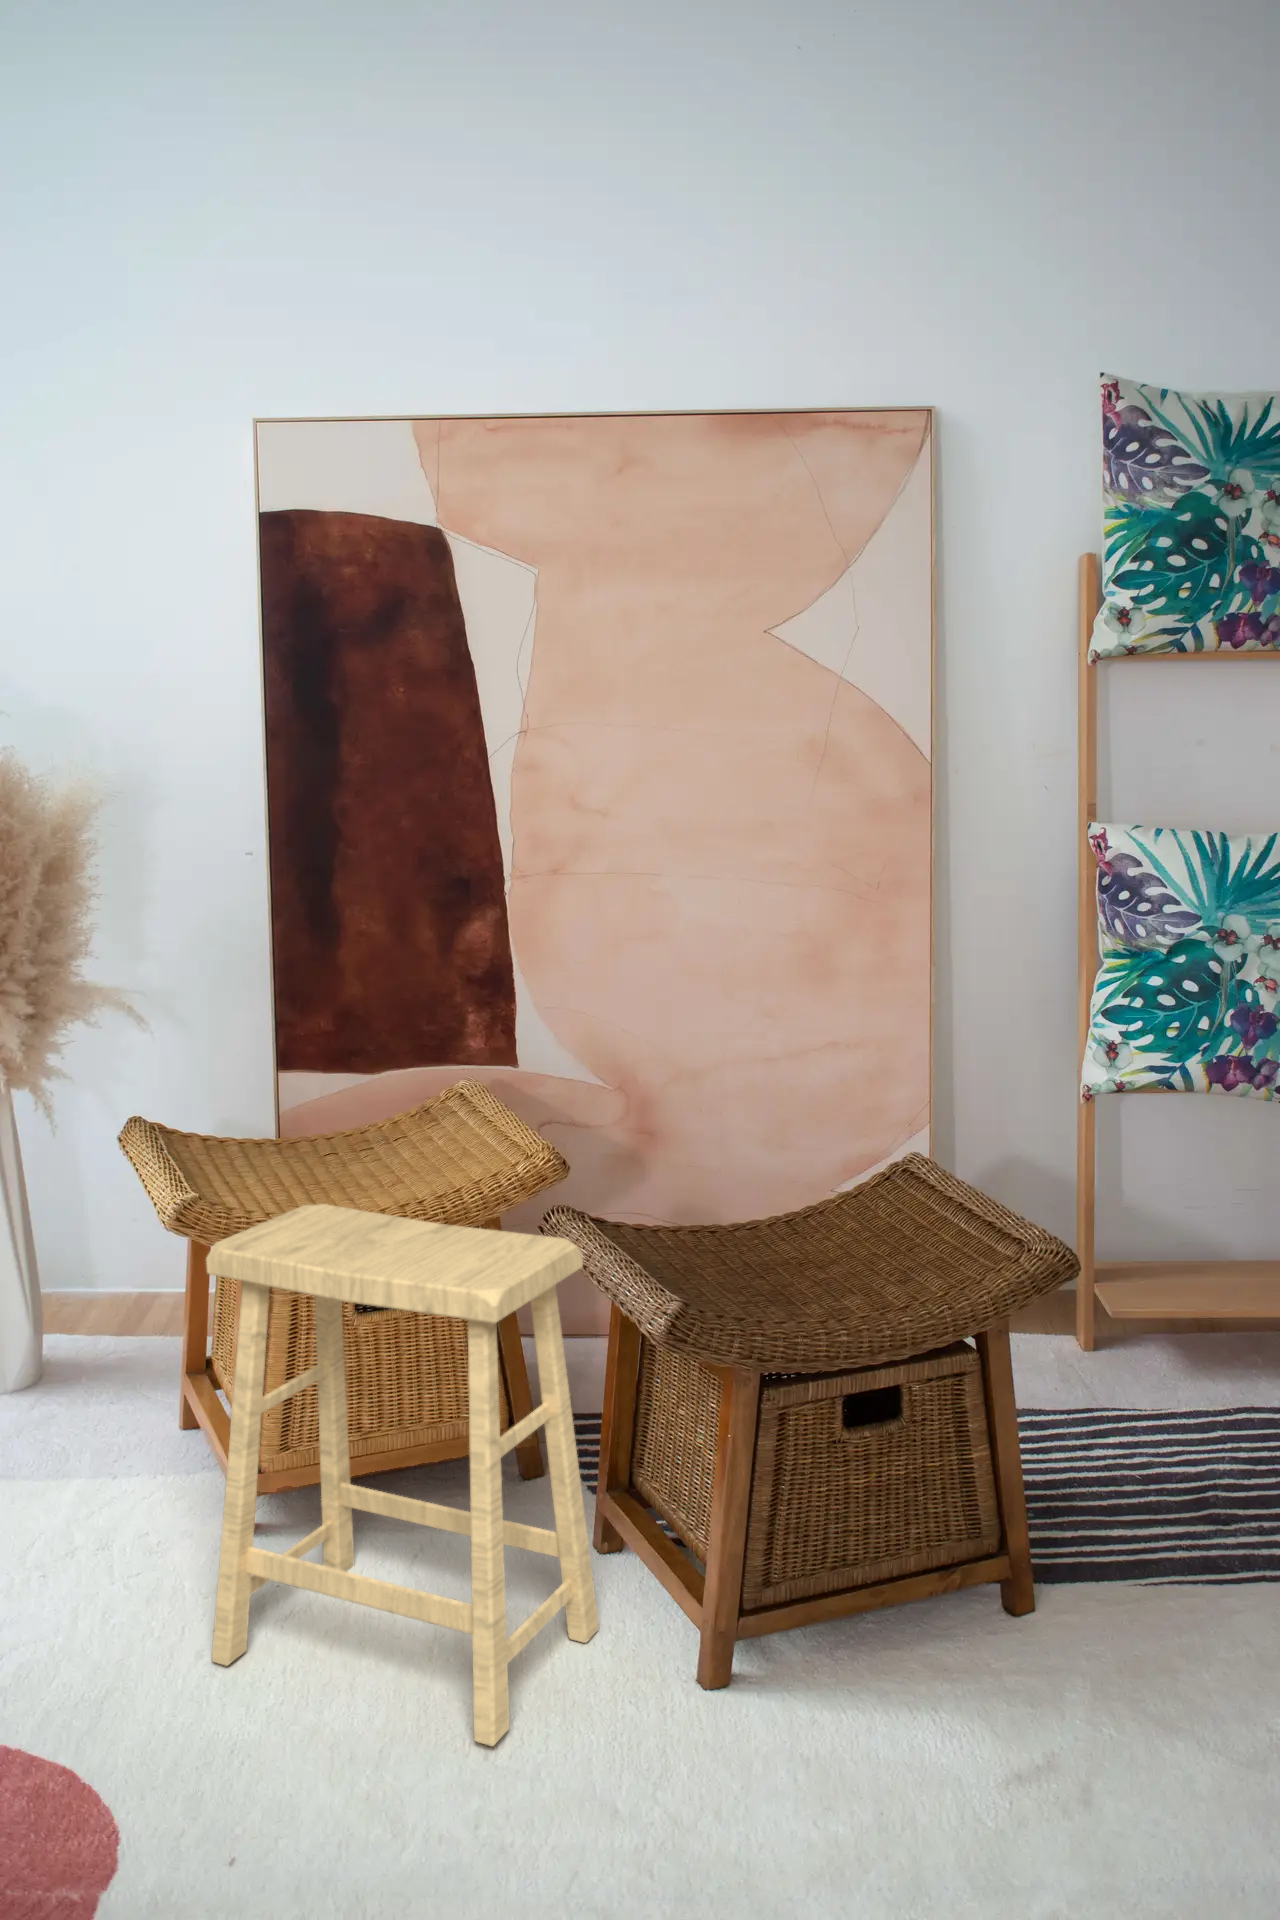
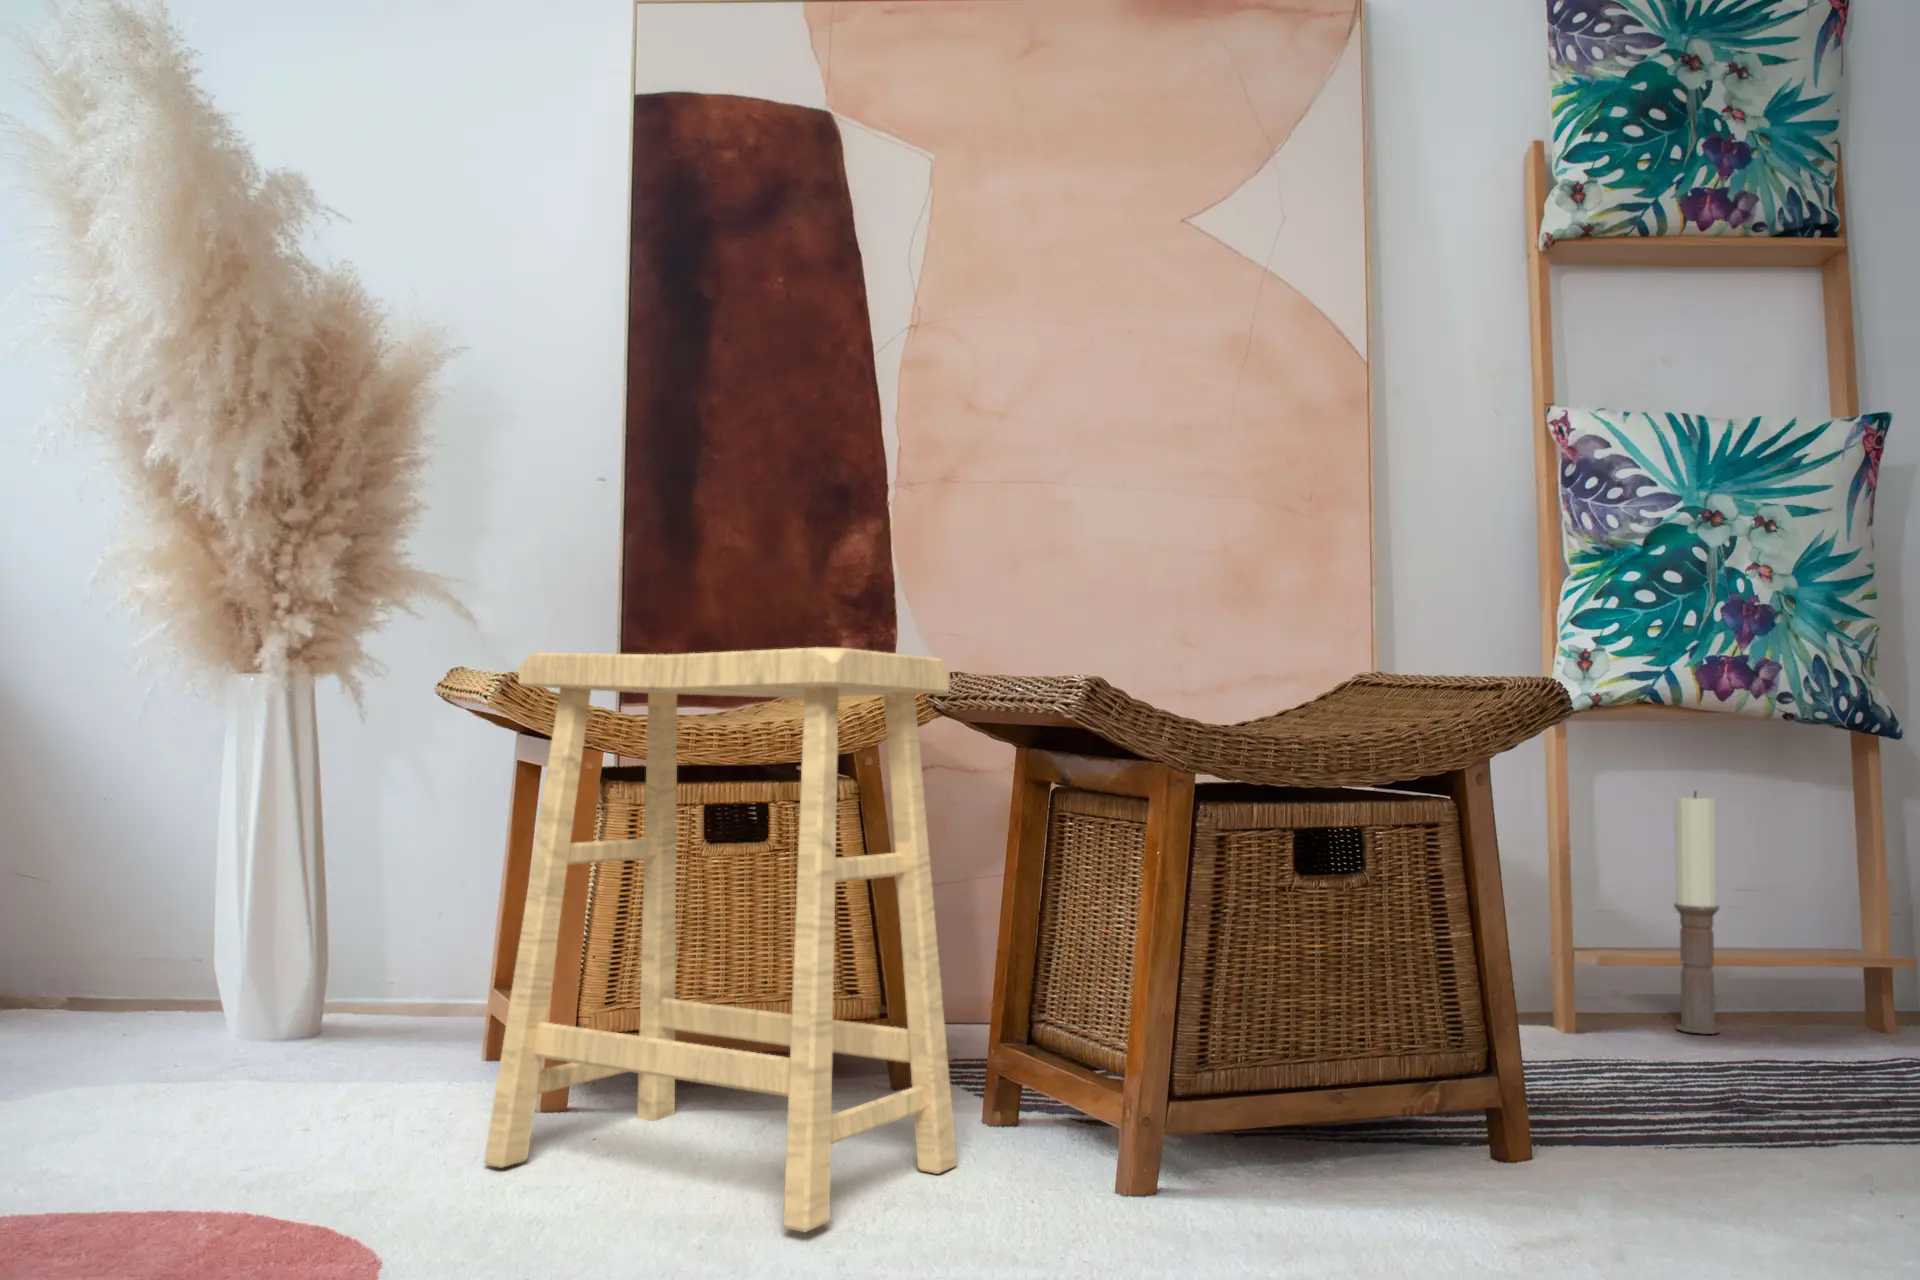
candle: none [1174,1175,1216,1375] -> present [1674,792,1720,1034]

